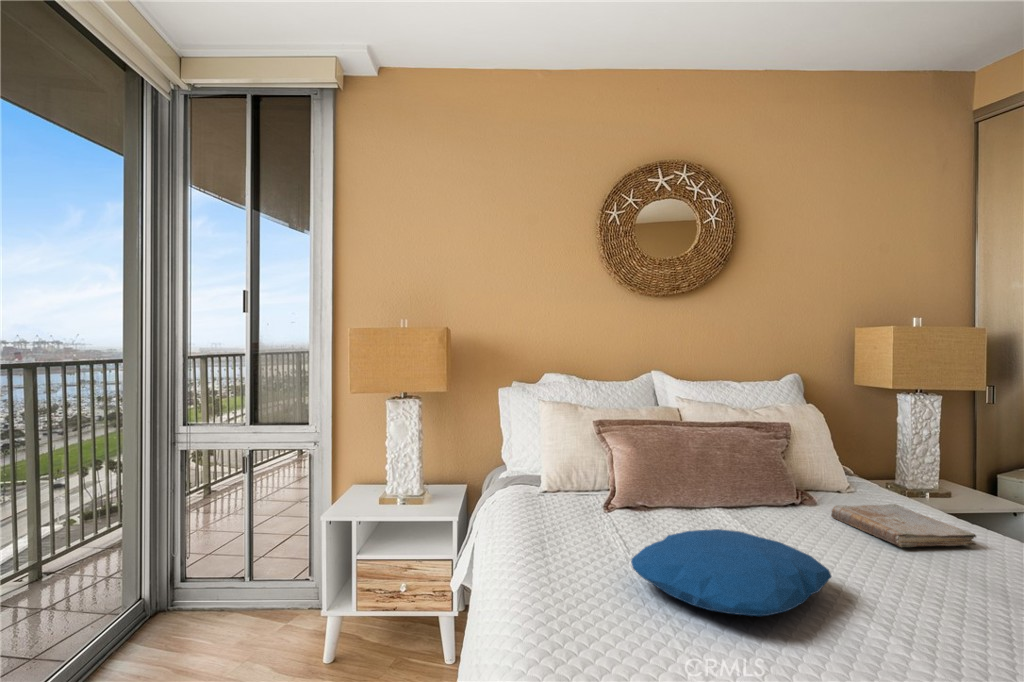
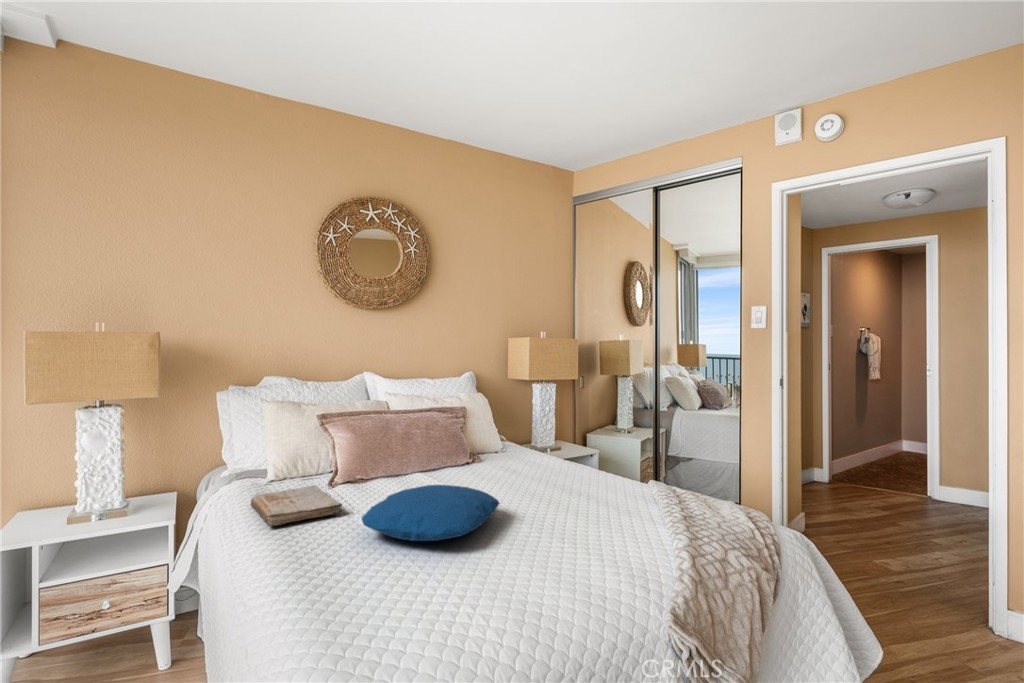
book: present [831,504,976,547] -> present [251,485,342,526]

